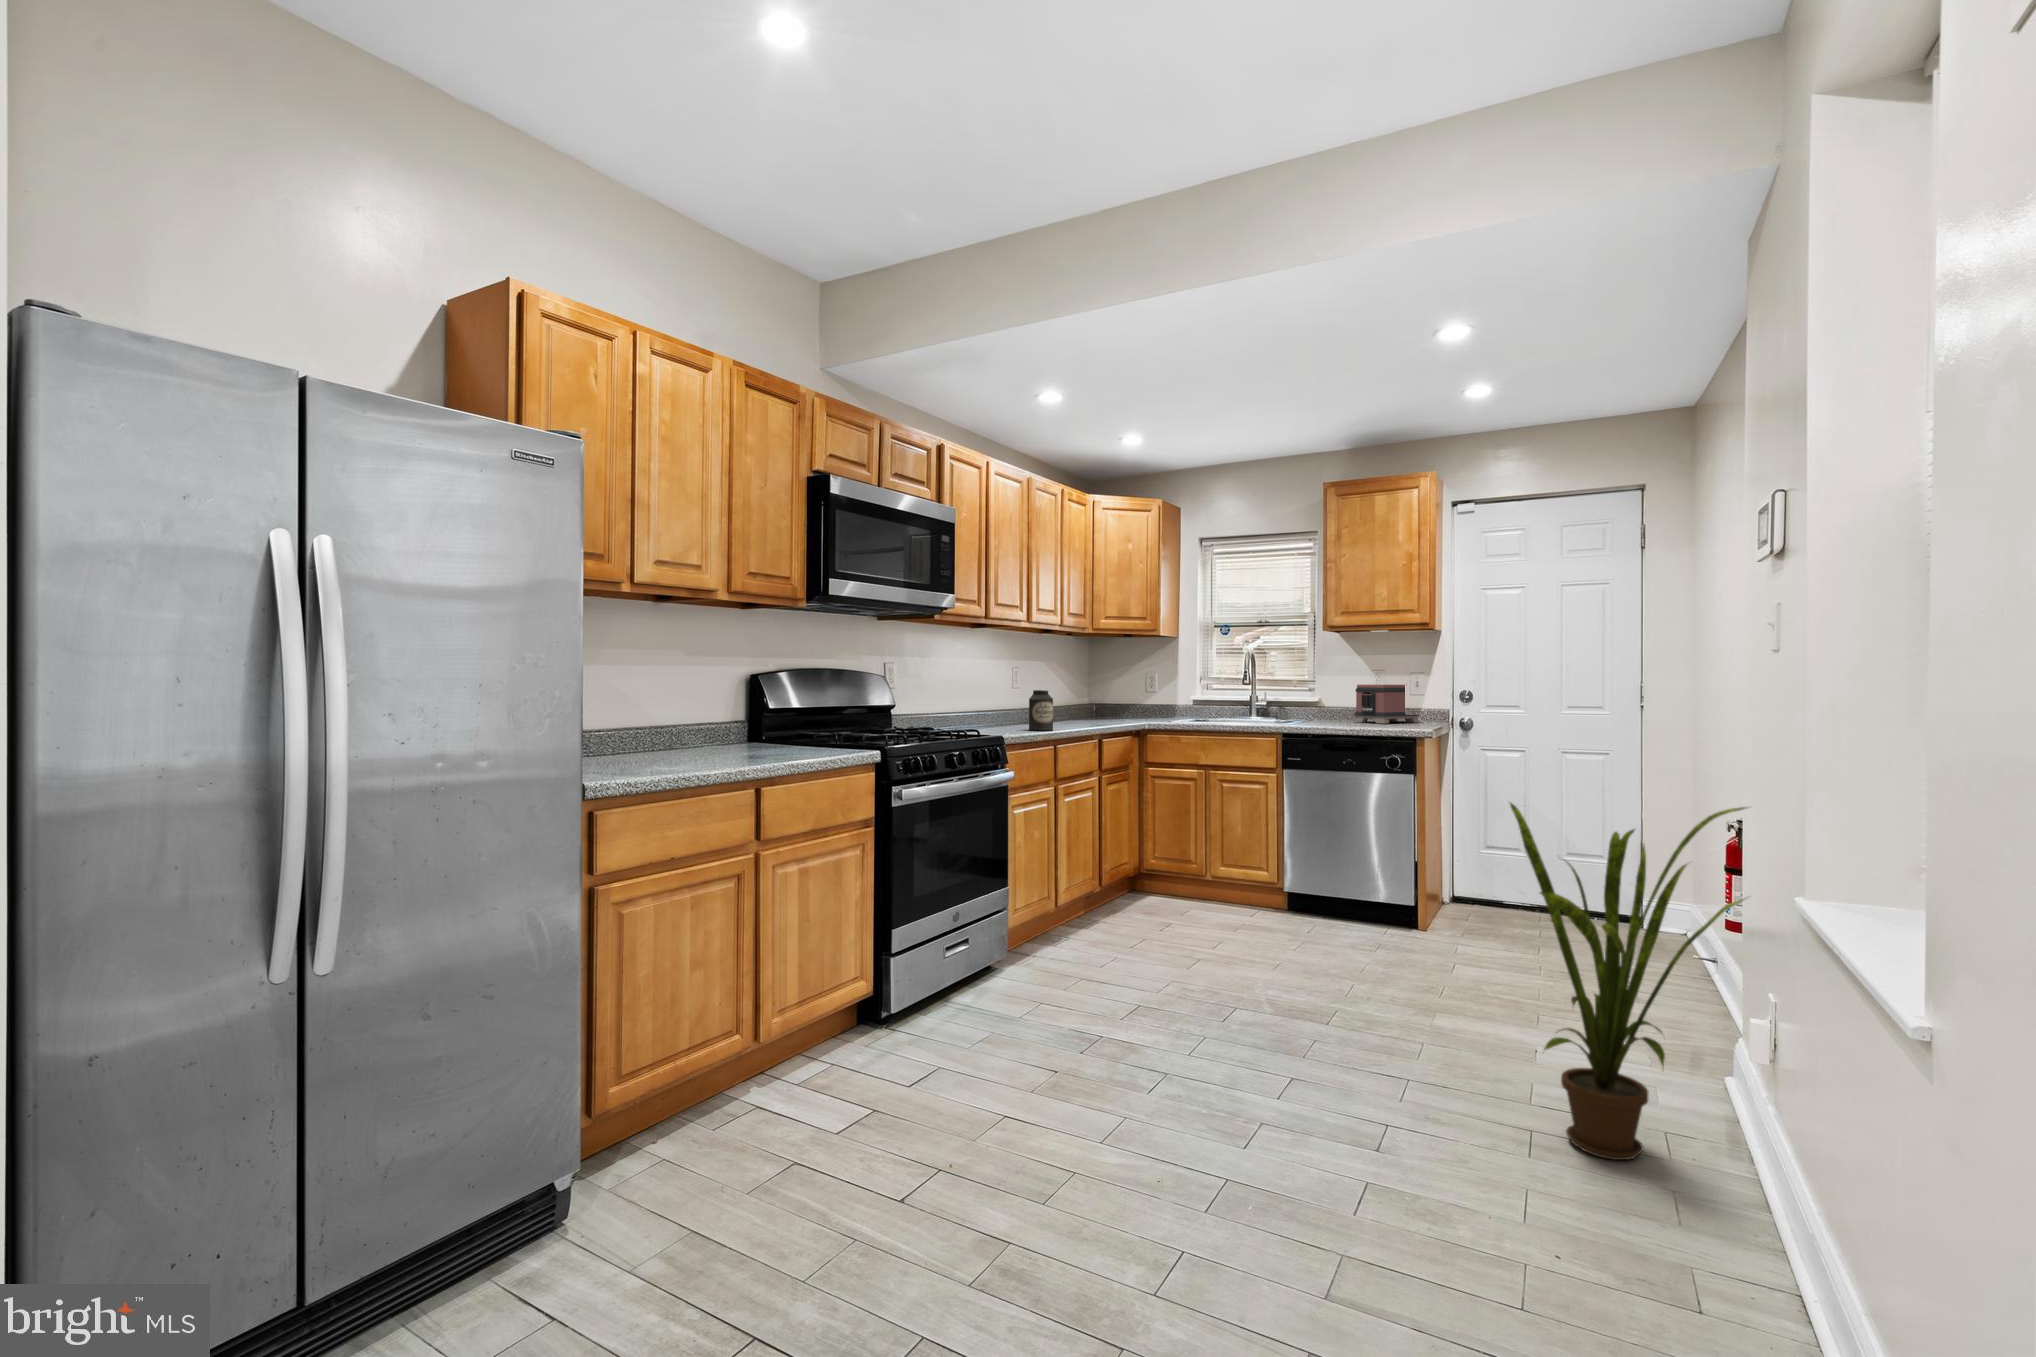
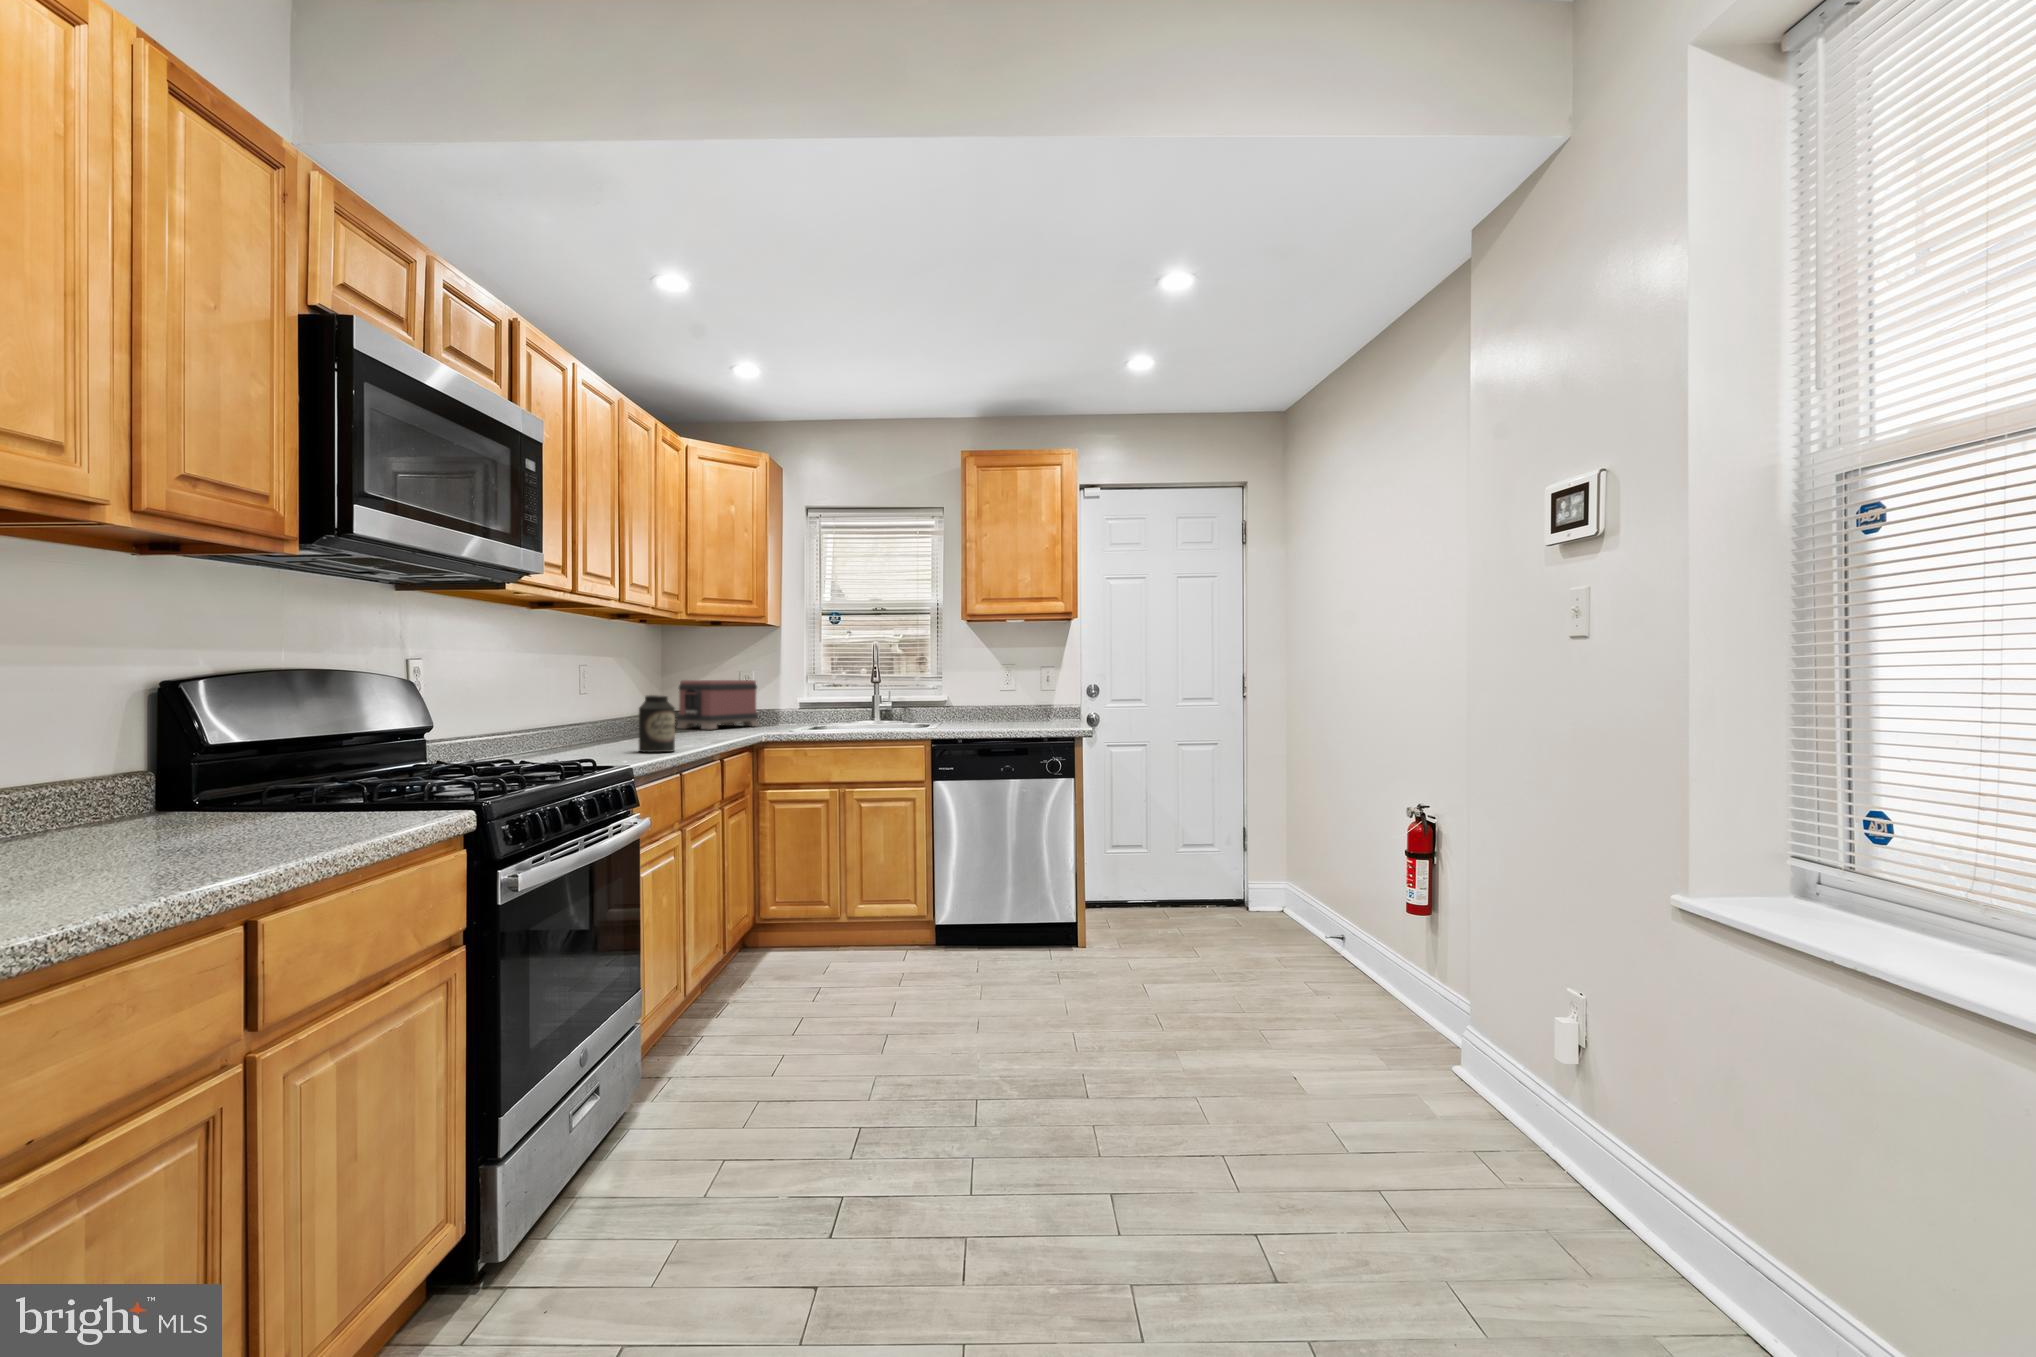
toaster: present [1354,684,1419,724] -> present [677,680,759,730]
house plant: present [1510,803,1749,1160] -> none [1391,816,1620,1216]

